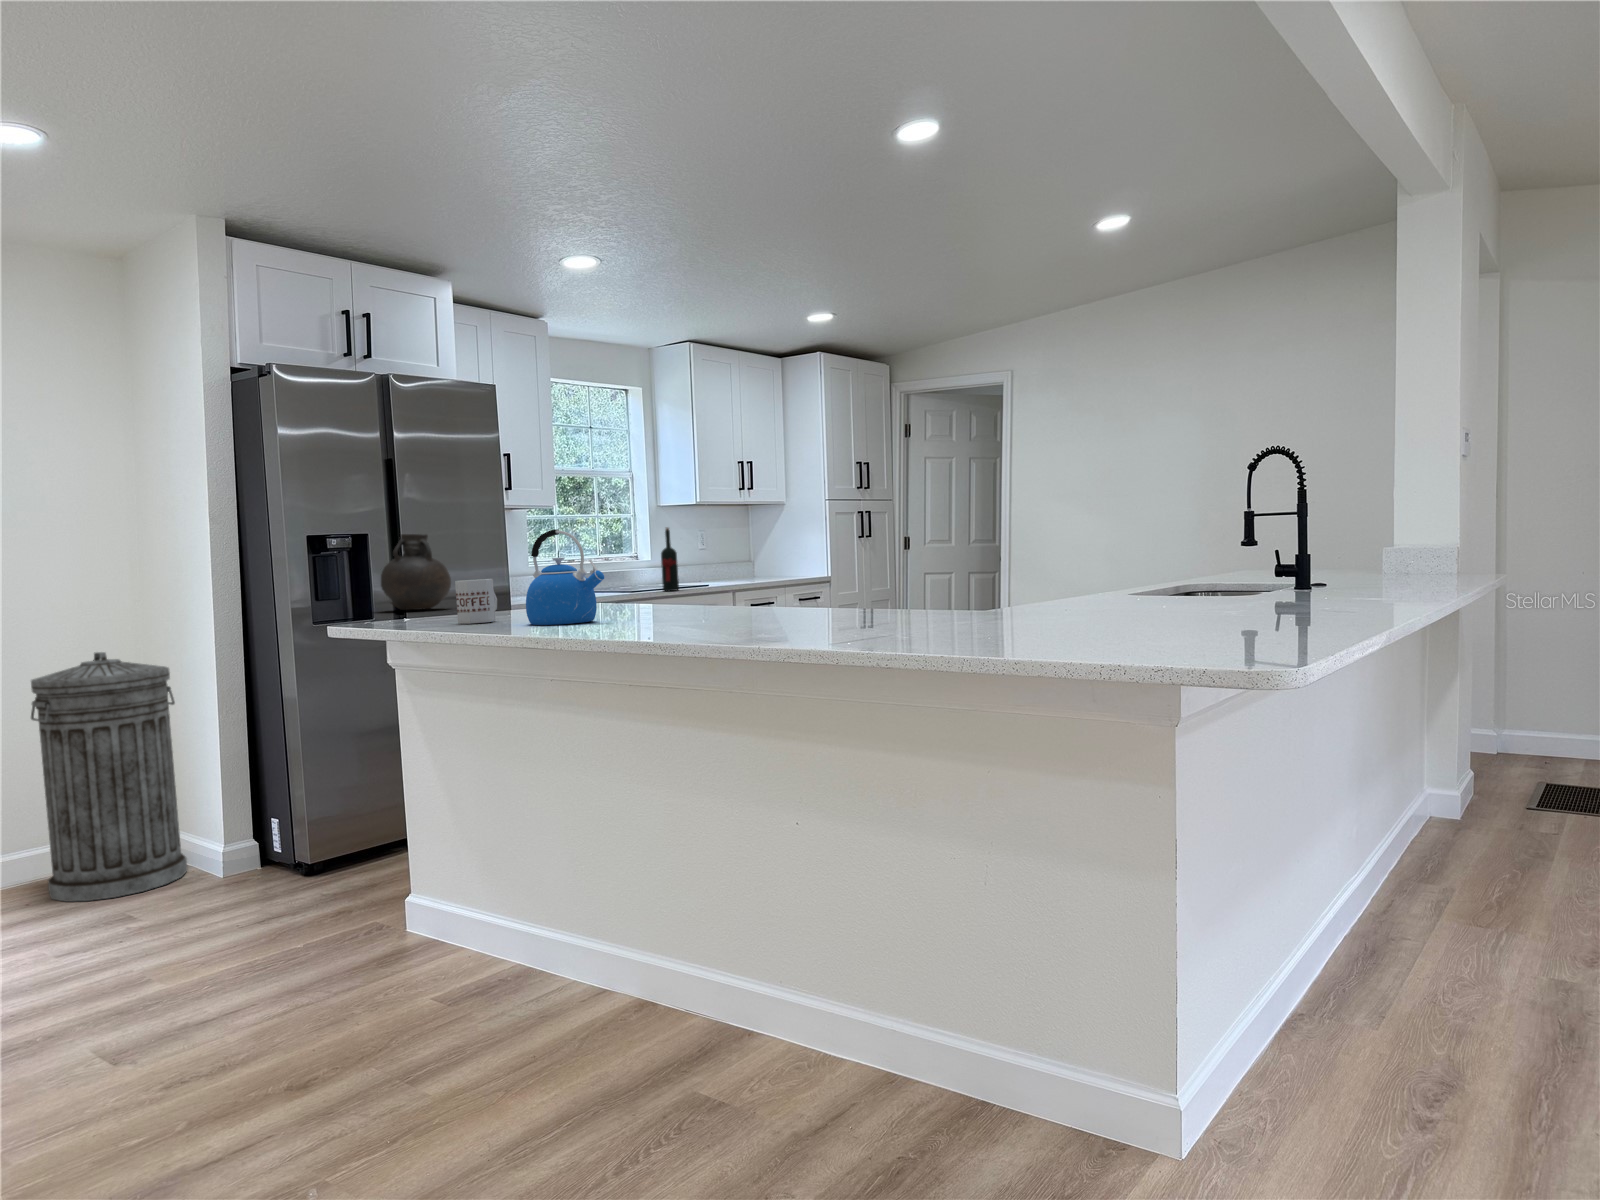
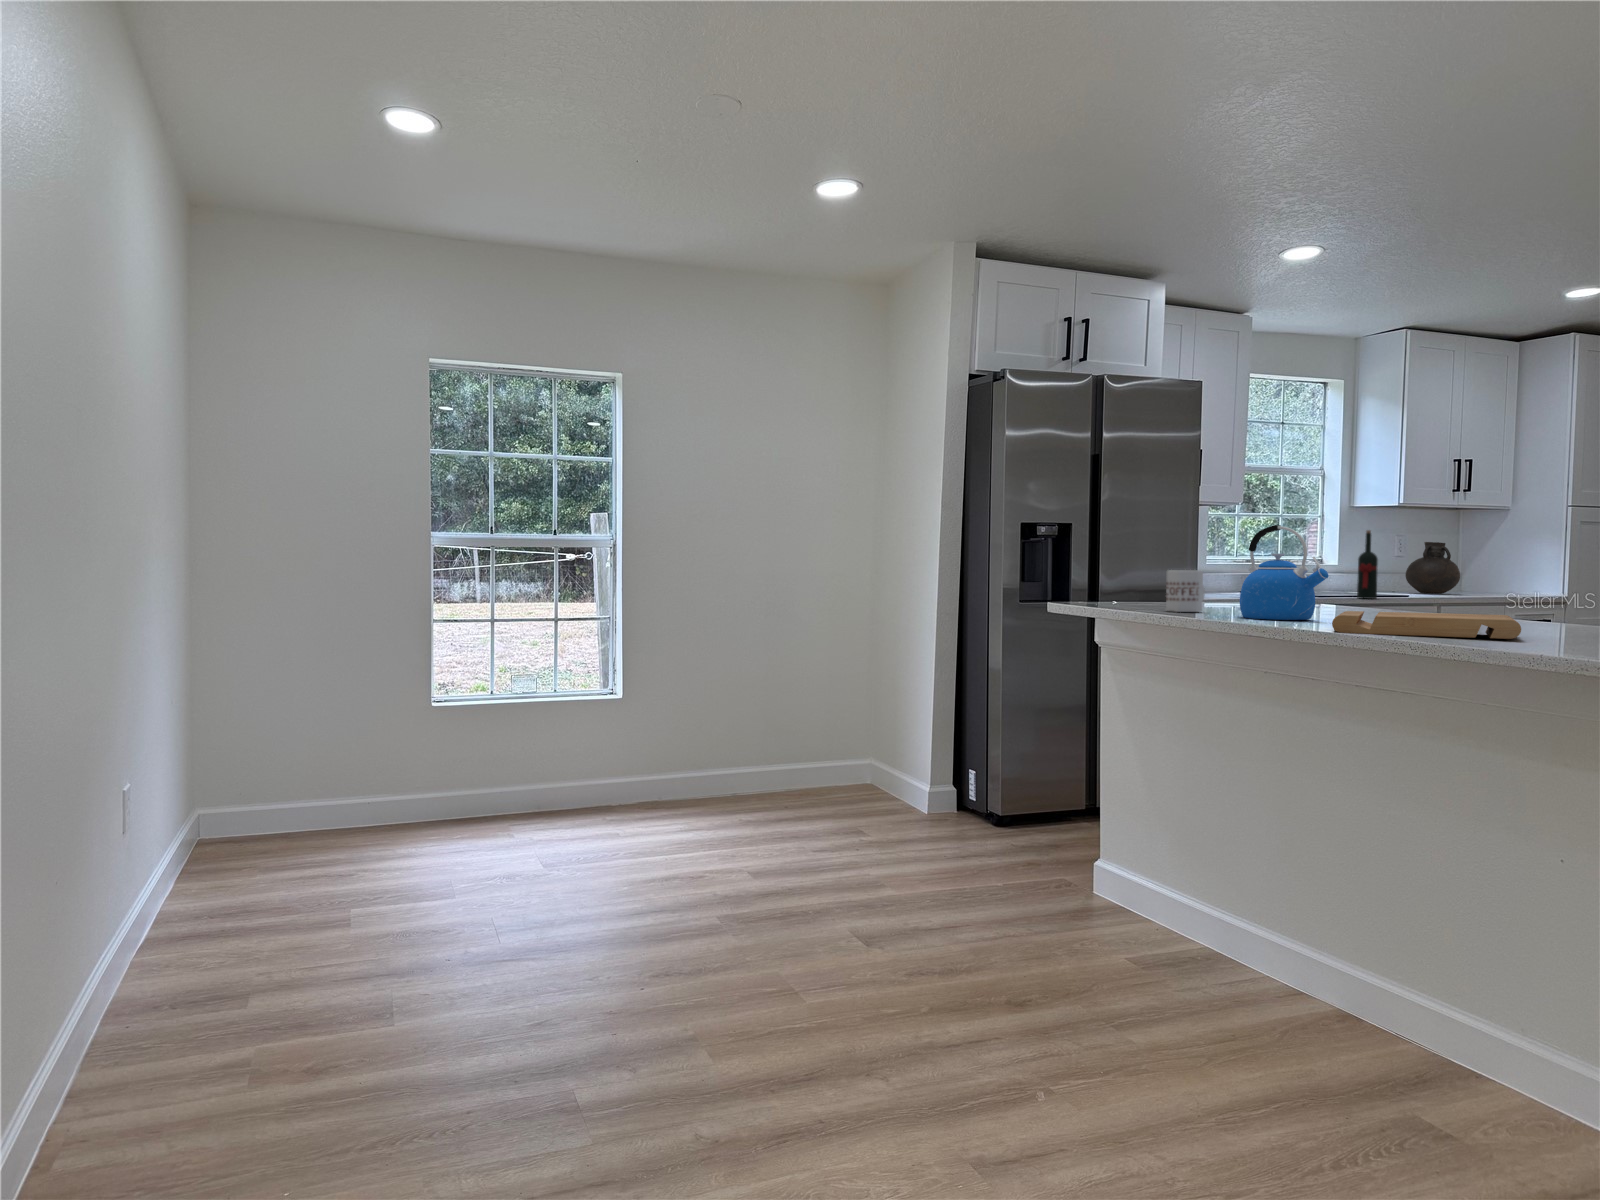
vase: present [381,534,451,610] -> present [1406,542,1460,594]
cutting board: none [599,604,754,635] -> present [1332,611,1521,639]
trash can: present [31,652,187,902] -> none [804,611,901,811]

